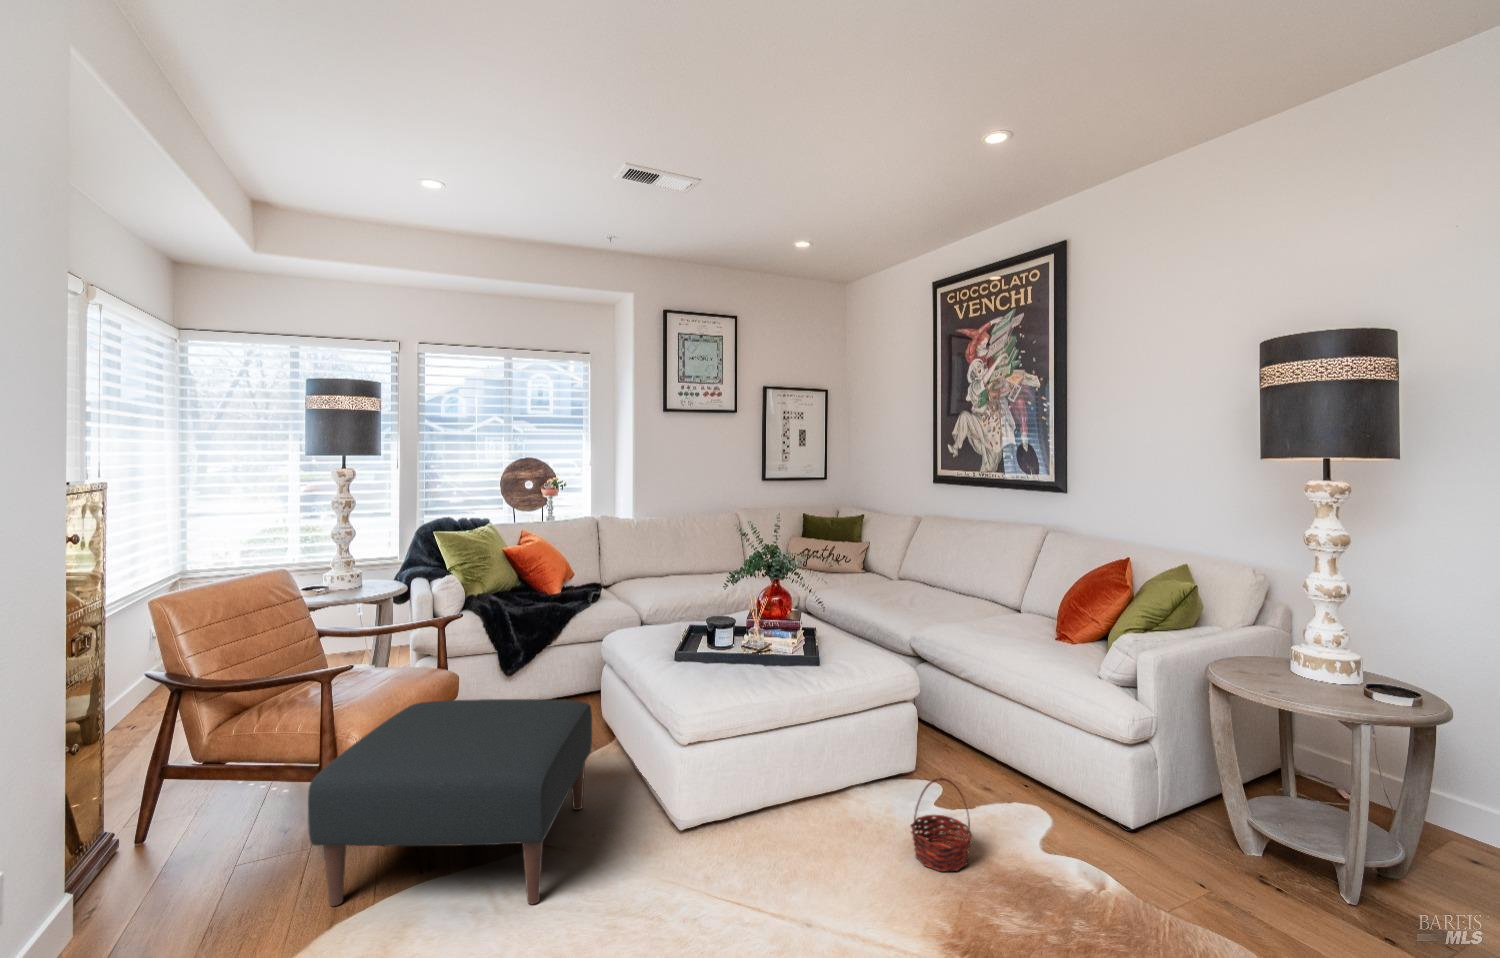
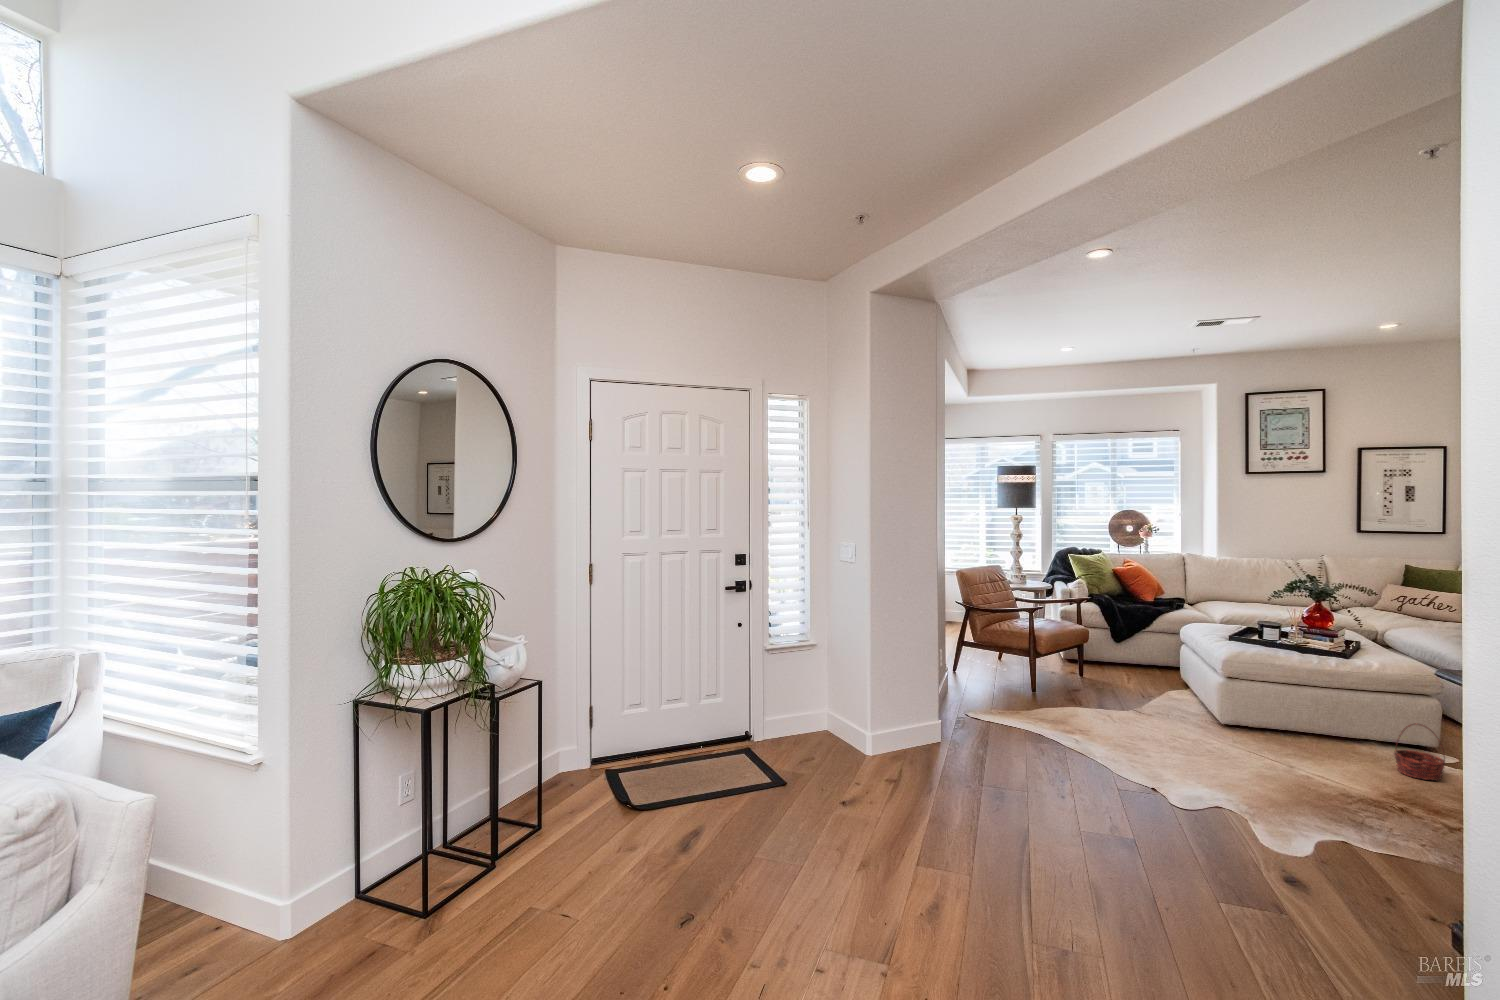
ottoman: present [308,699,592,906] -> none [1034,636,1171,726]

